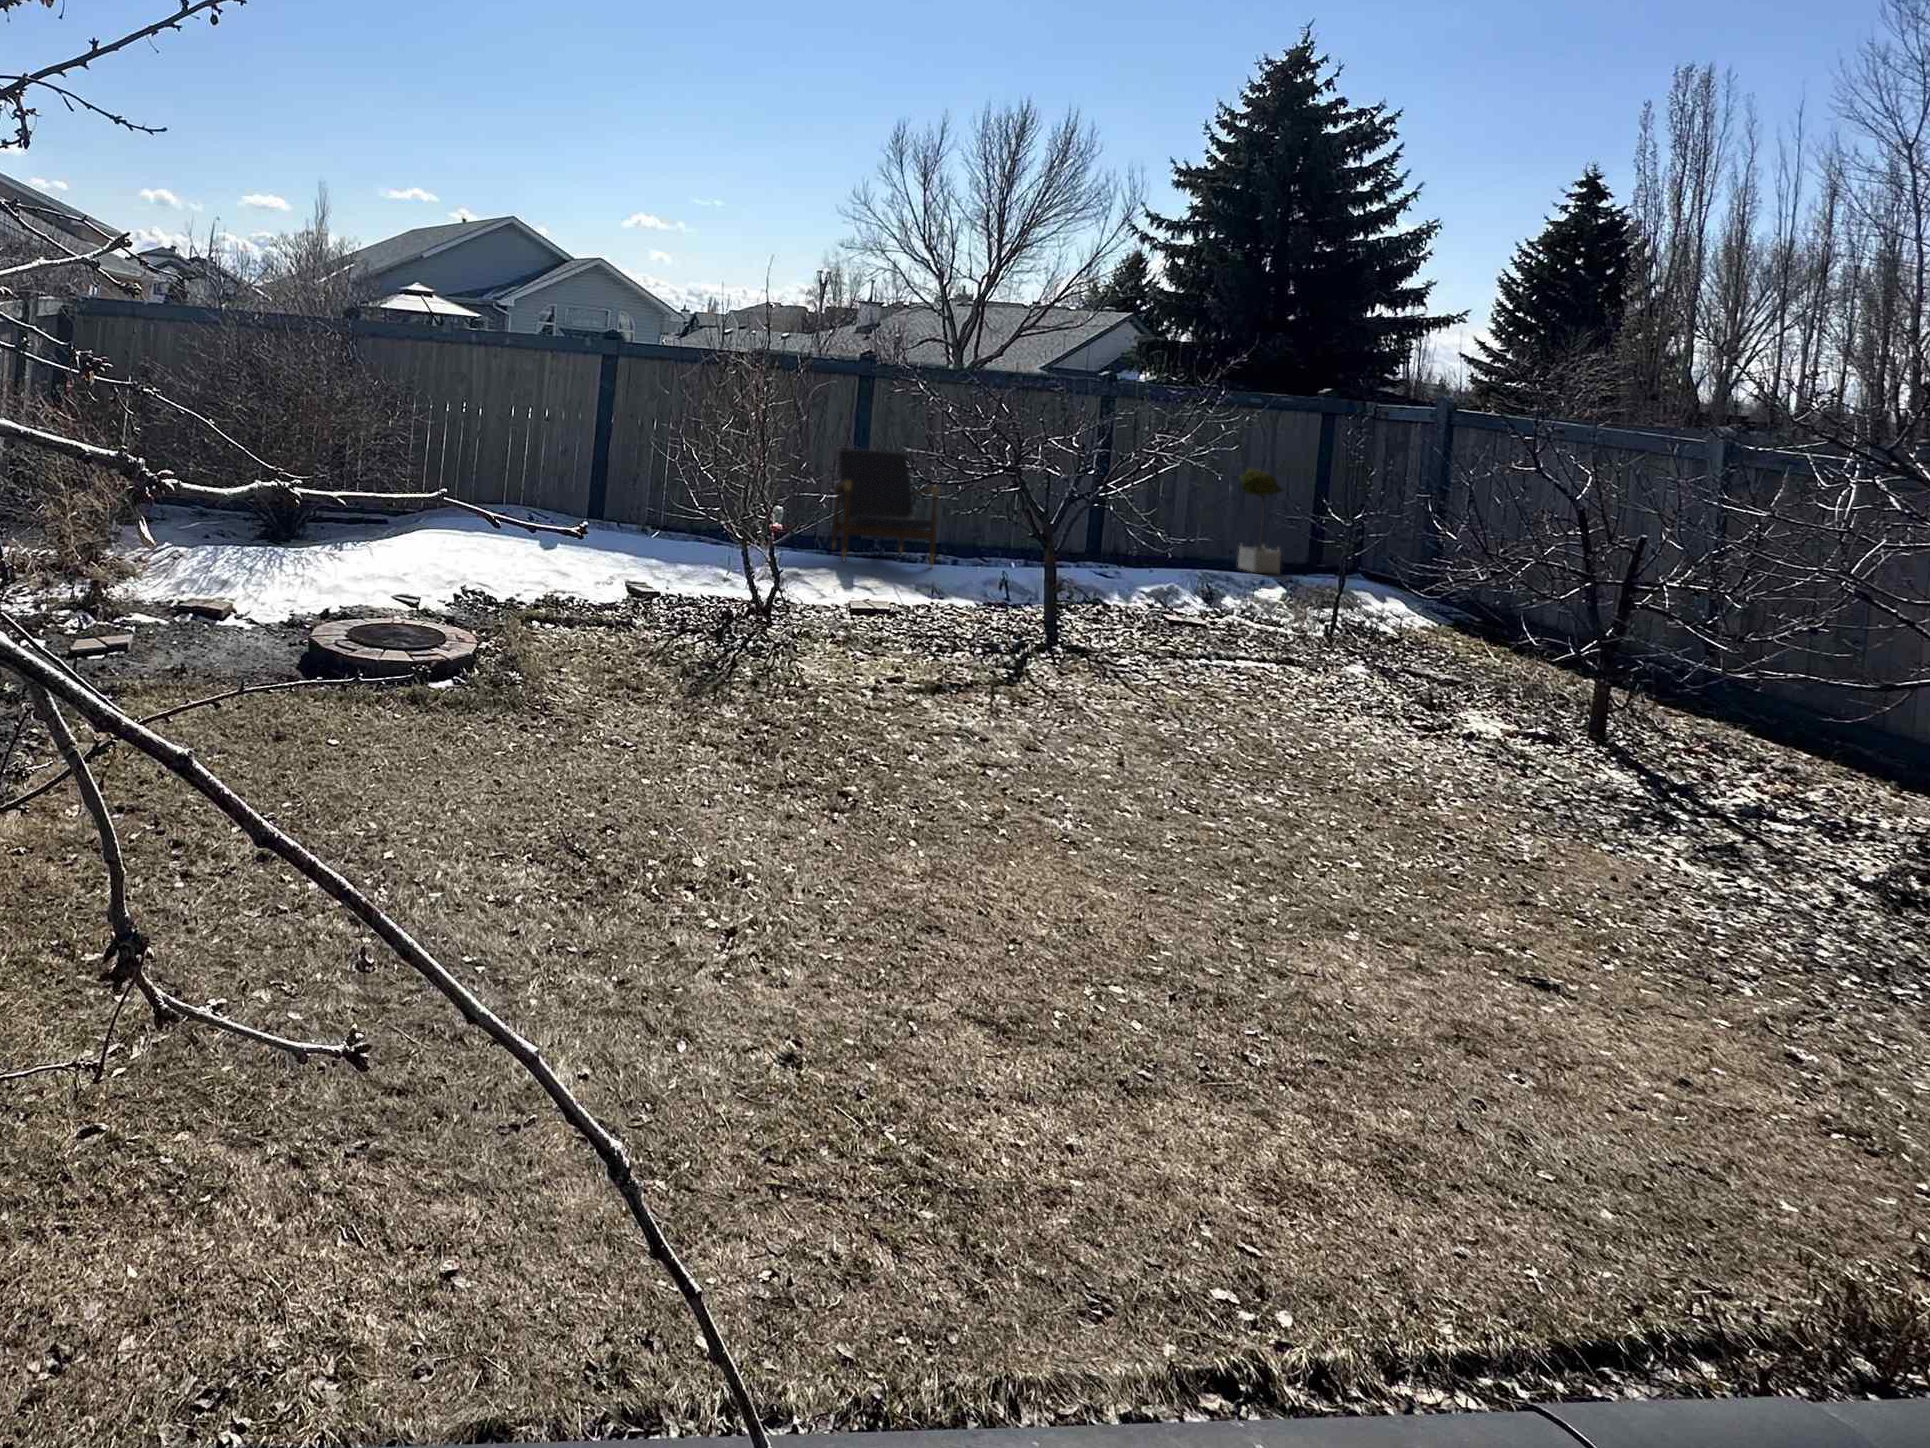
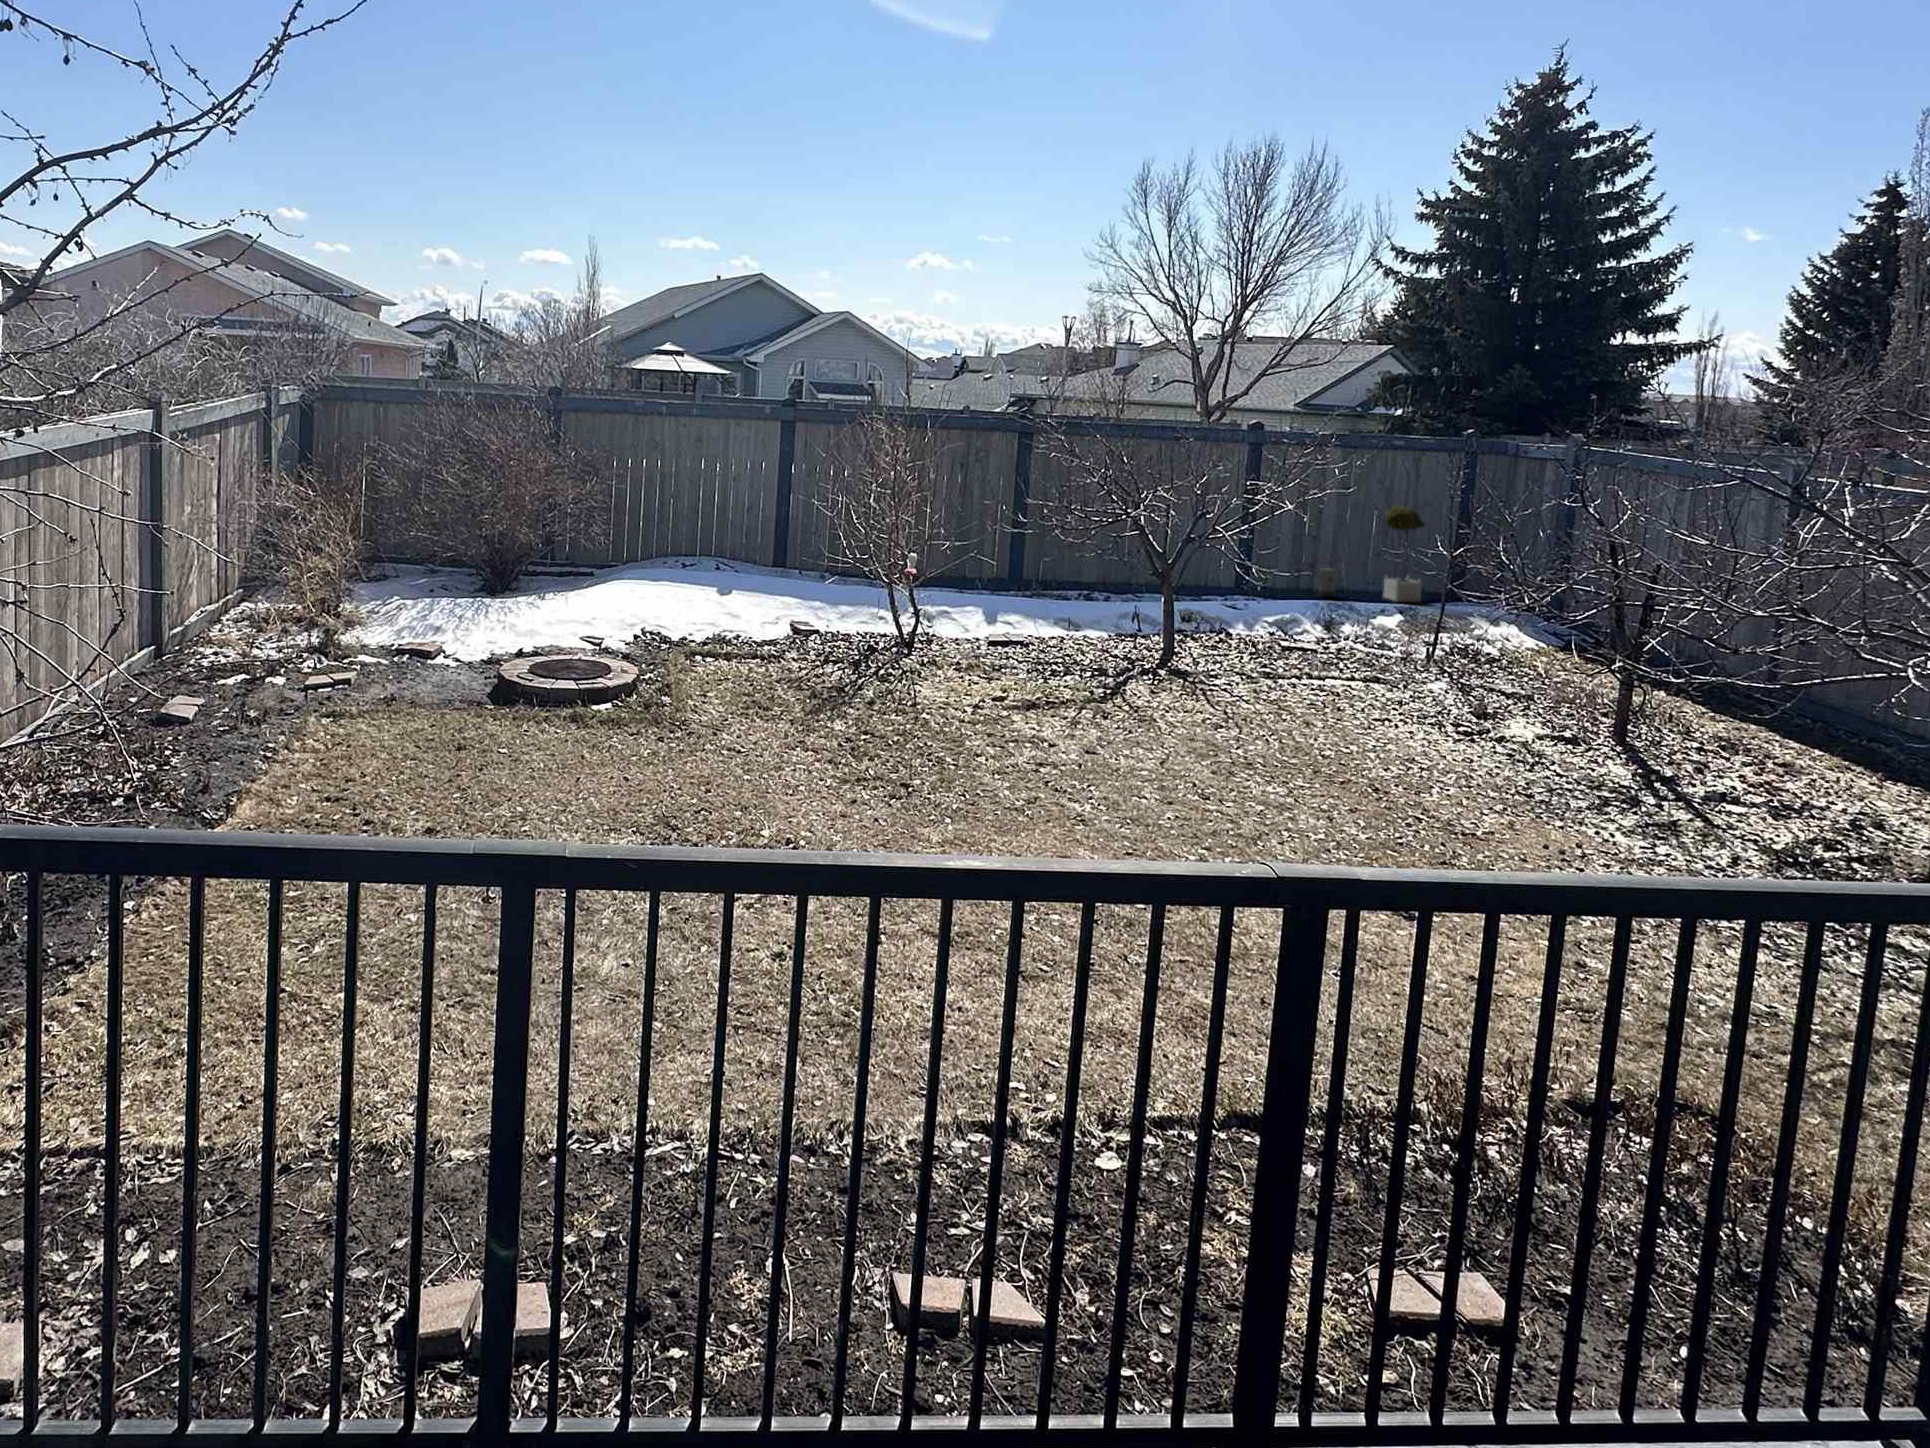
lounge chair: present [832,448,939,566] -> none [998,496,1091,602]
watering can: none [1163,522,1199,566] -> present [1313,558,1345,597]

